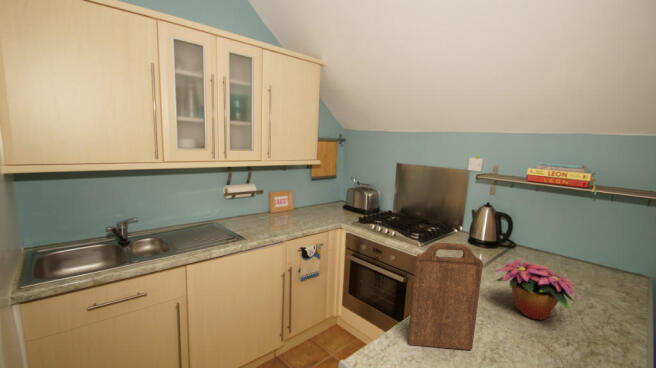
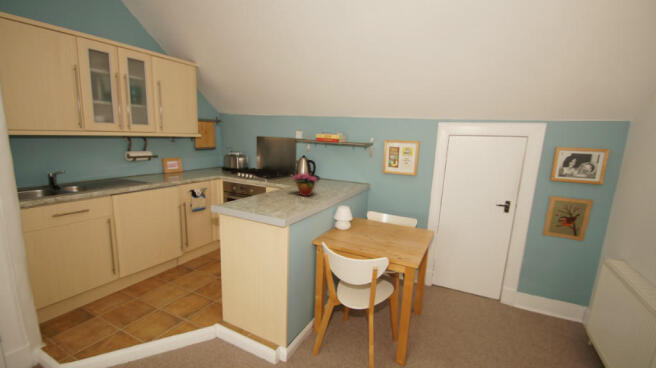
cutting board: present [408,243,483,350] -> none [245,159,272,204]

